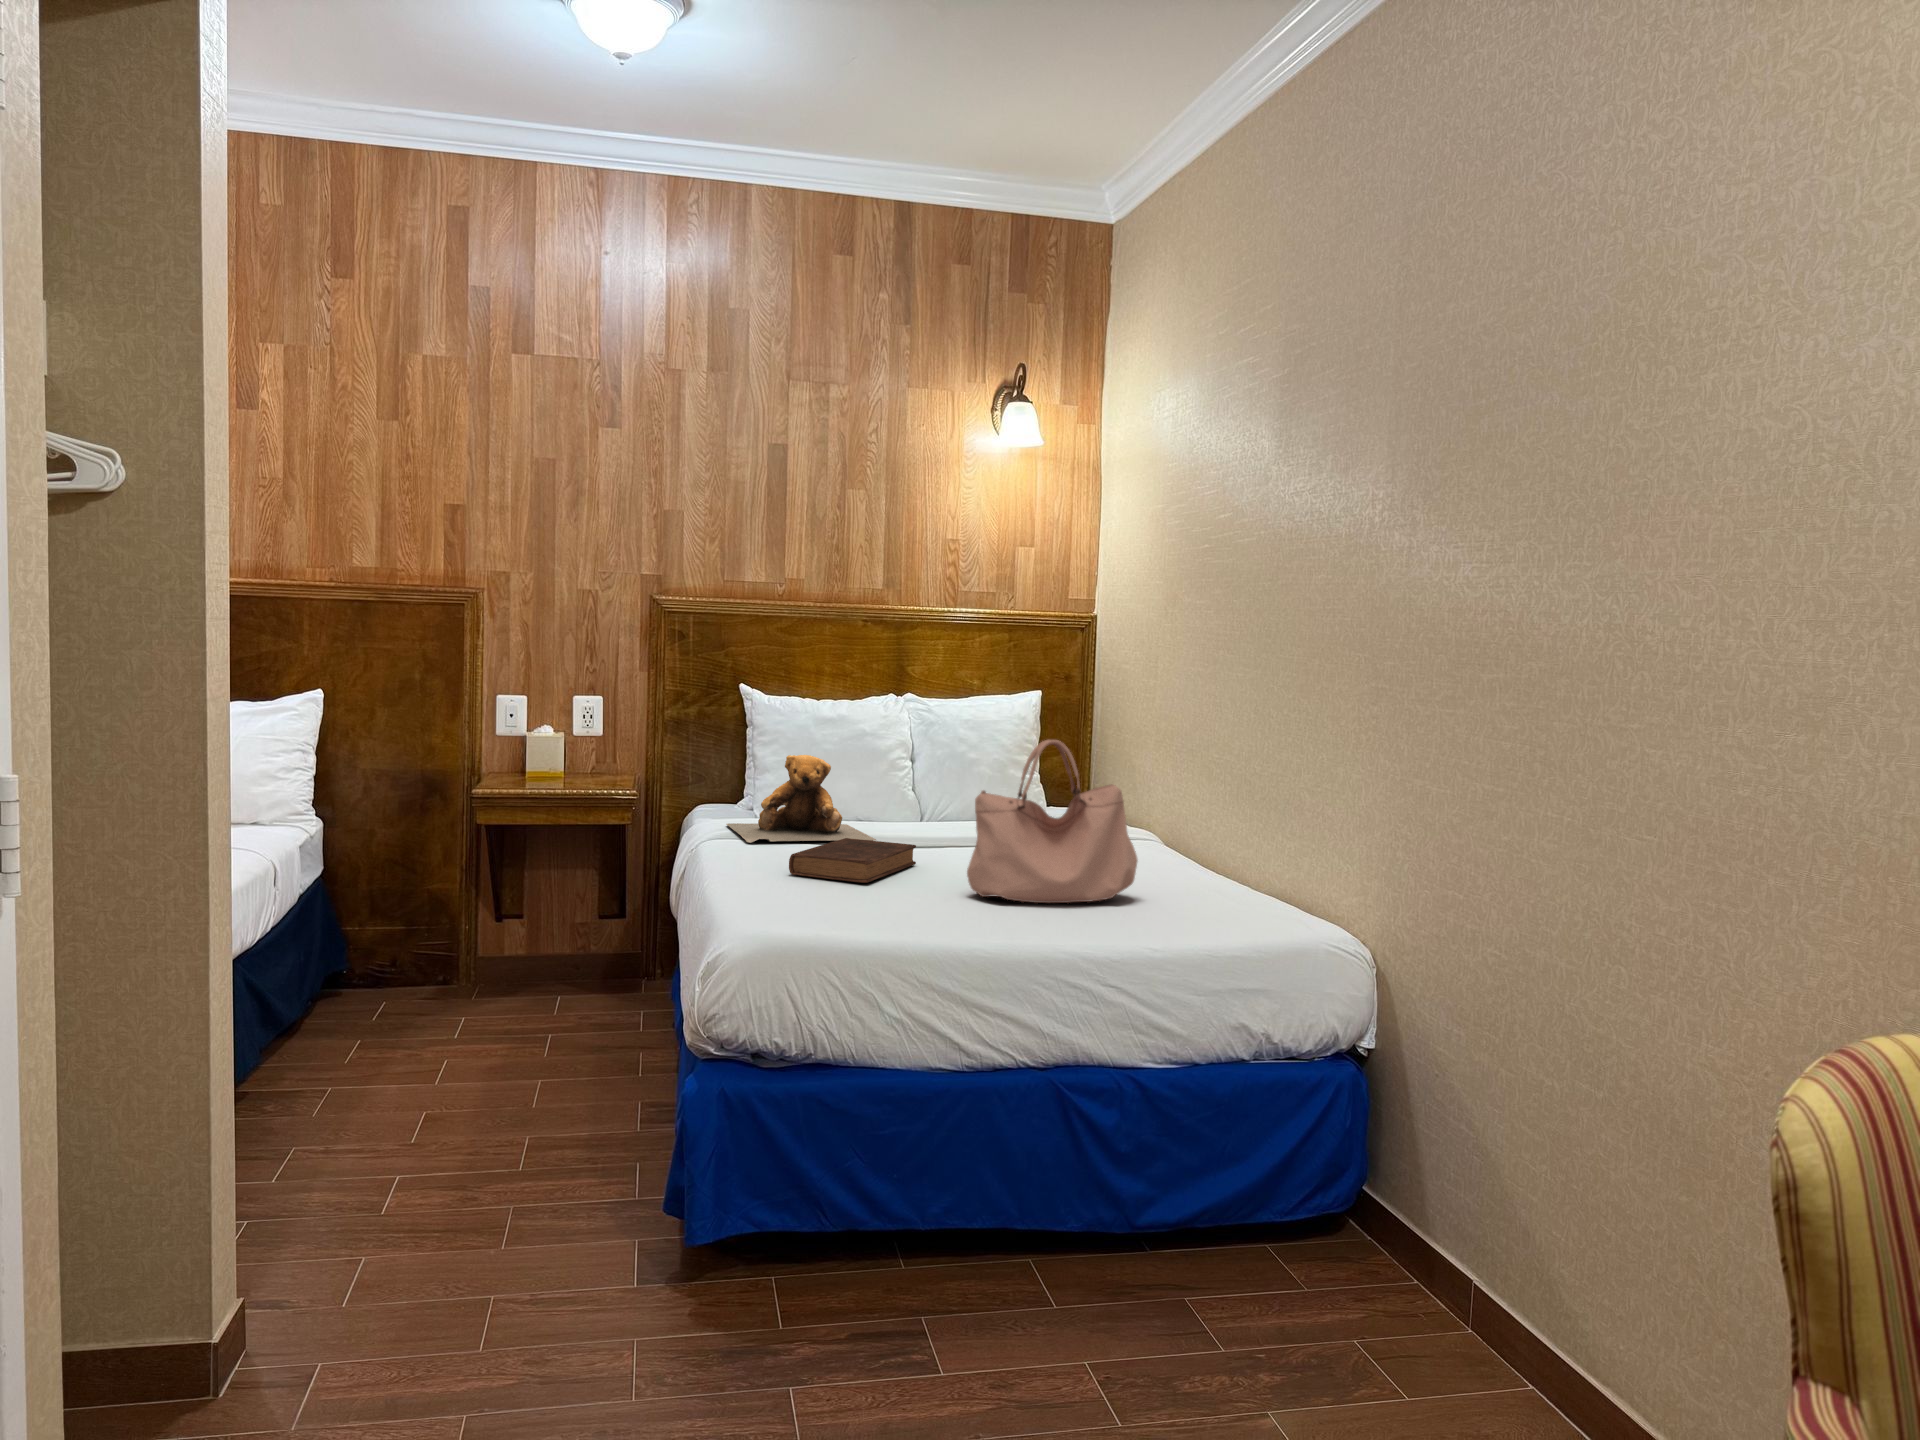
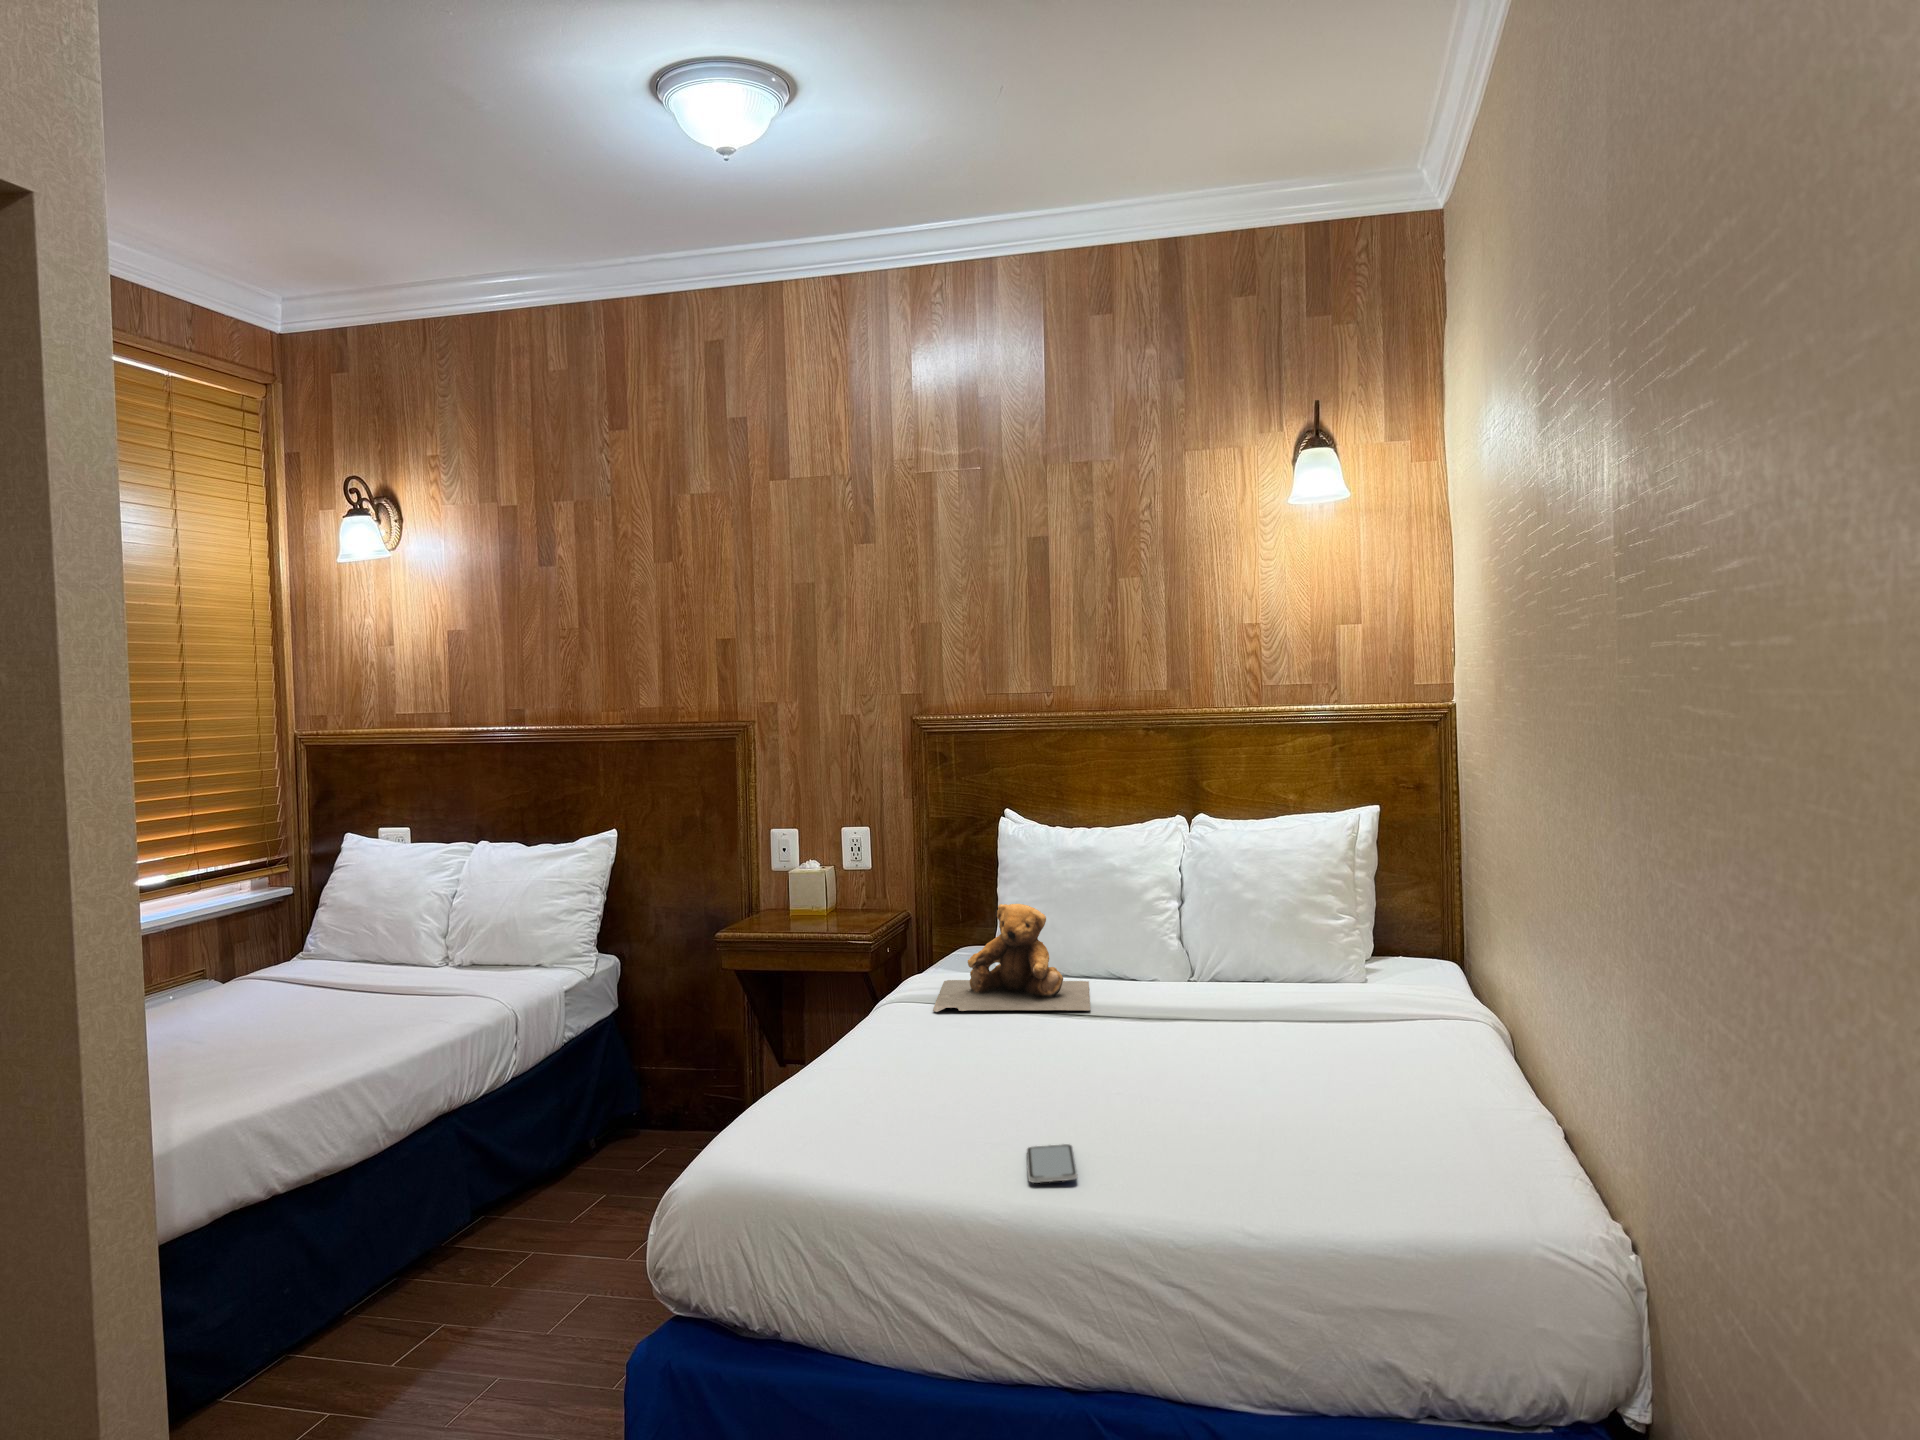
handbag: present [967,740,1138,903] -> none [1093,911,1328,1136]
book: present [789,838,916,883] -> none [918,1015,1093,1086]
smartphone: none [946,910,1007,930] -> present [1027,1144,1077,1183]

